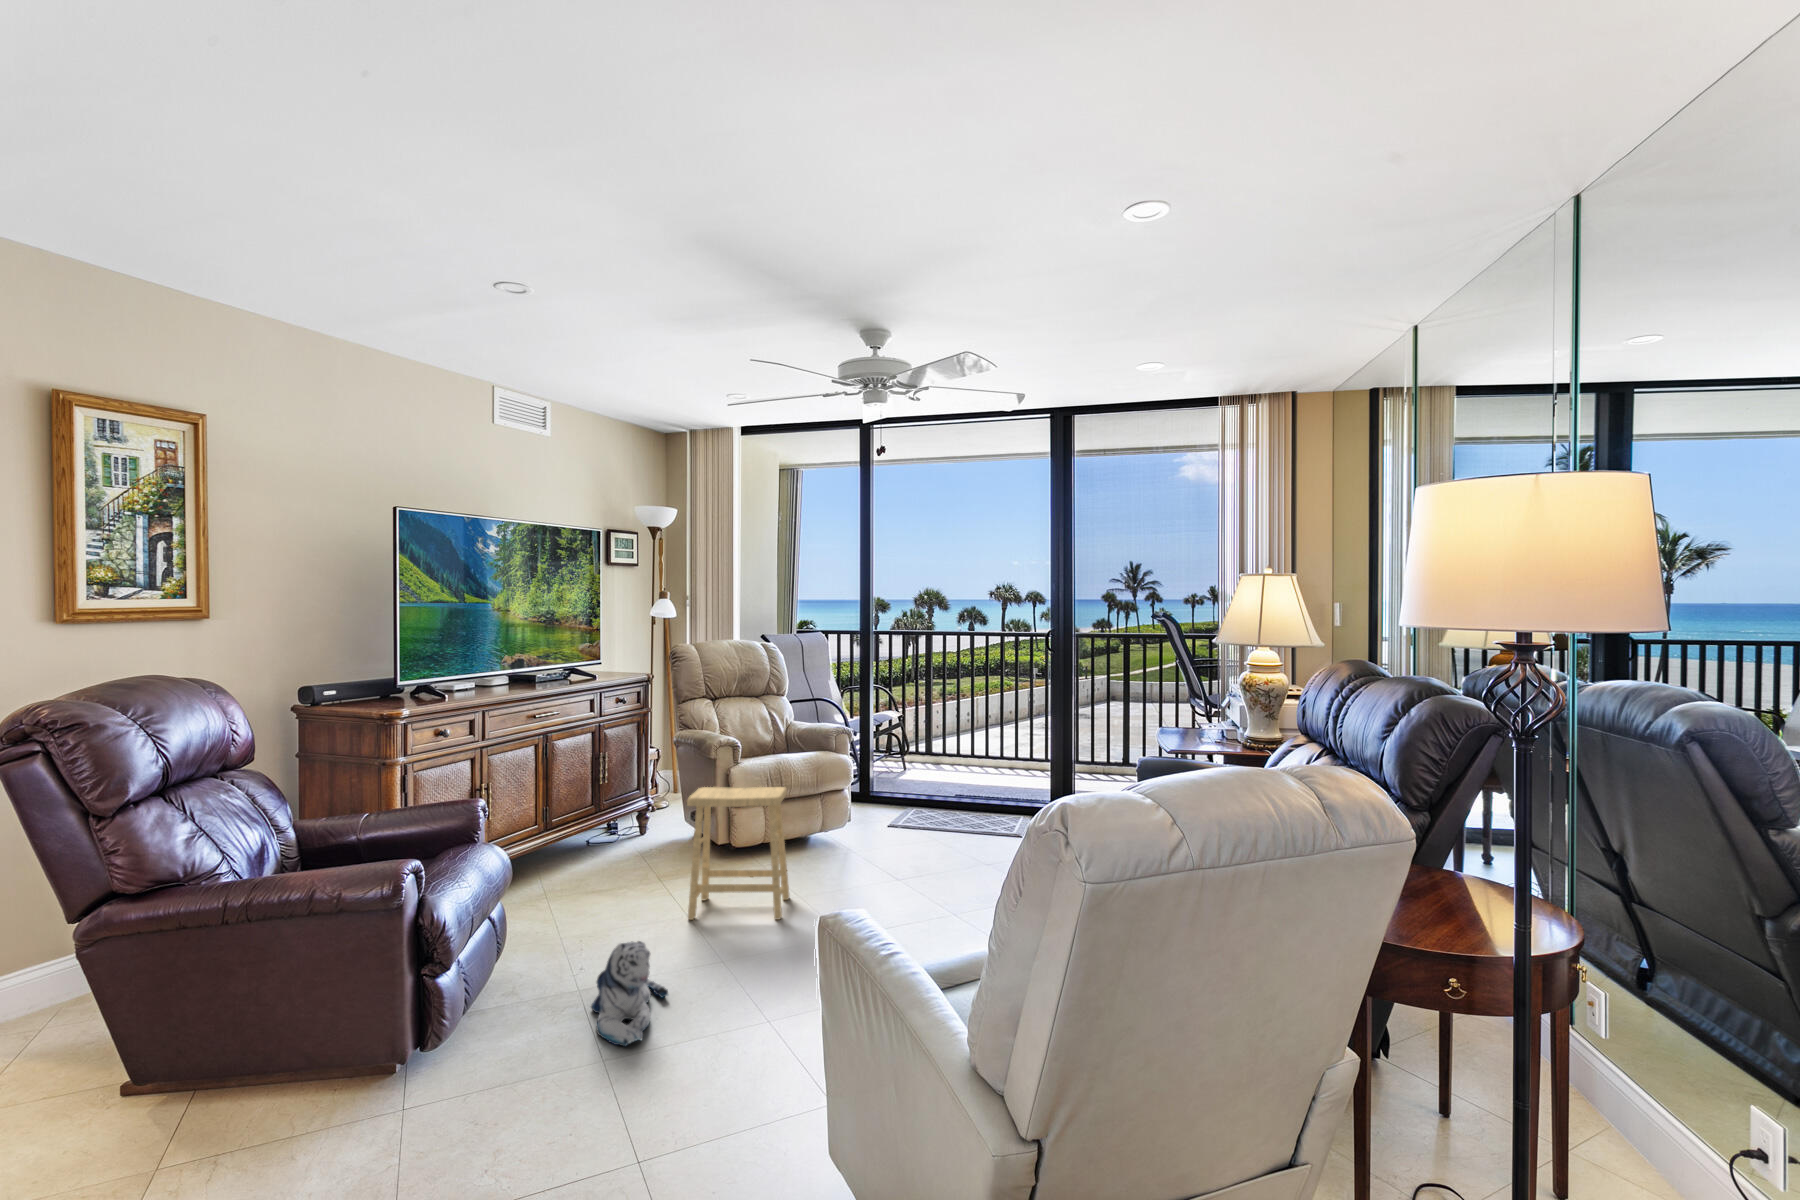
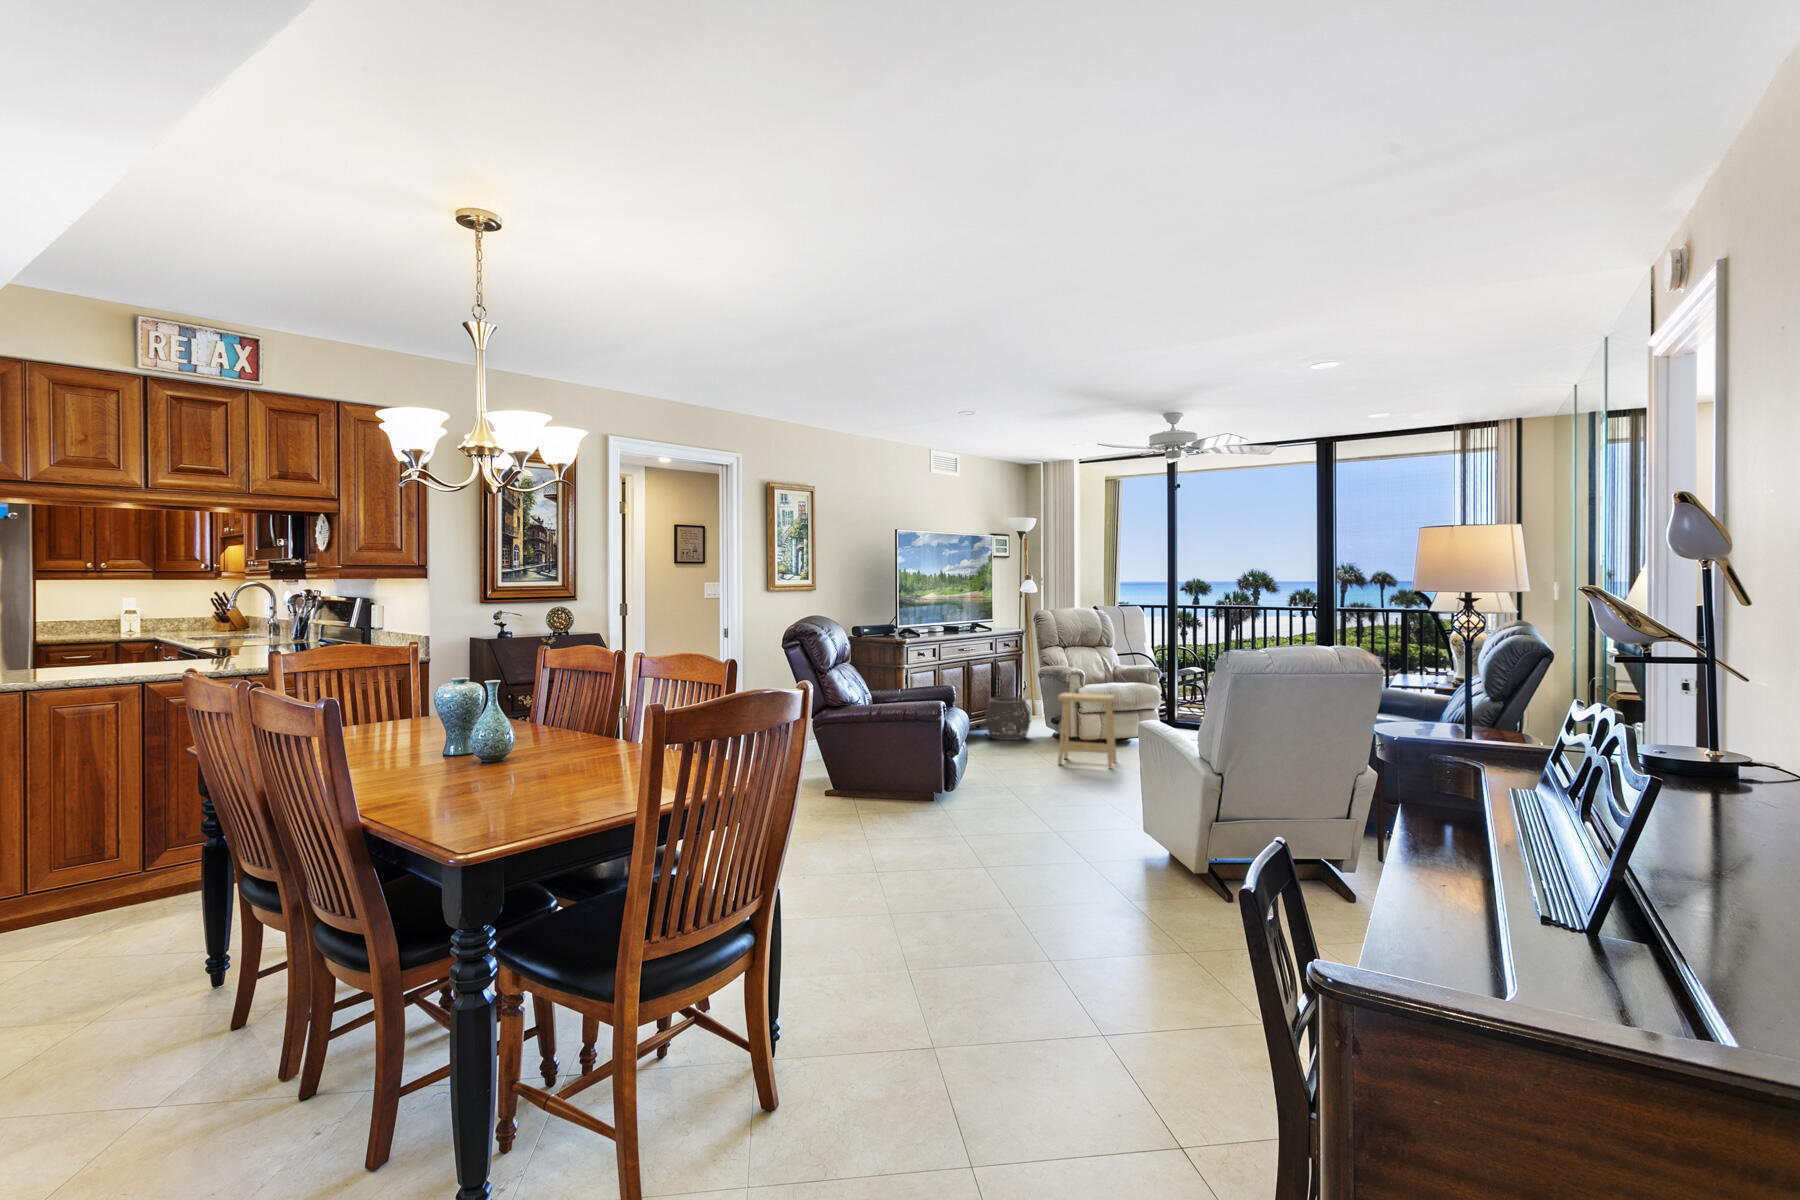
woven basket: none [577,785,656,863] -> present [986,697,1030,740]
plush toy: present [591,941,668,1046] -> none [1017,753,1055,797]

